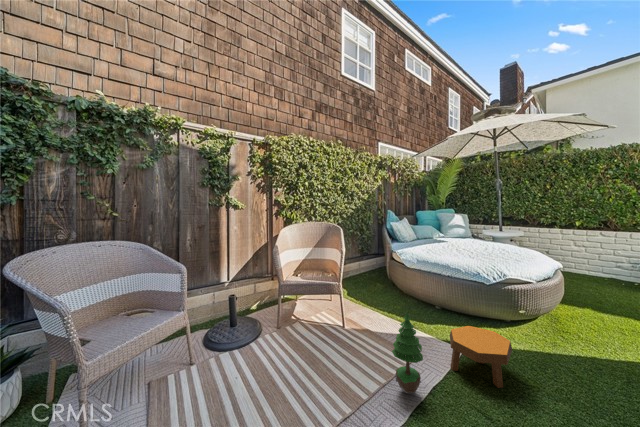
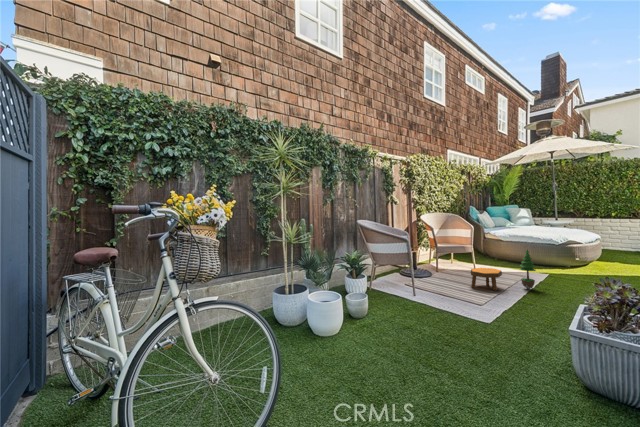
footstool: present [450,326,512,388] -> present [471,268,502,291]

